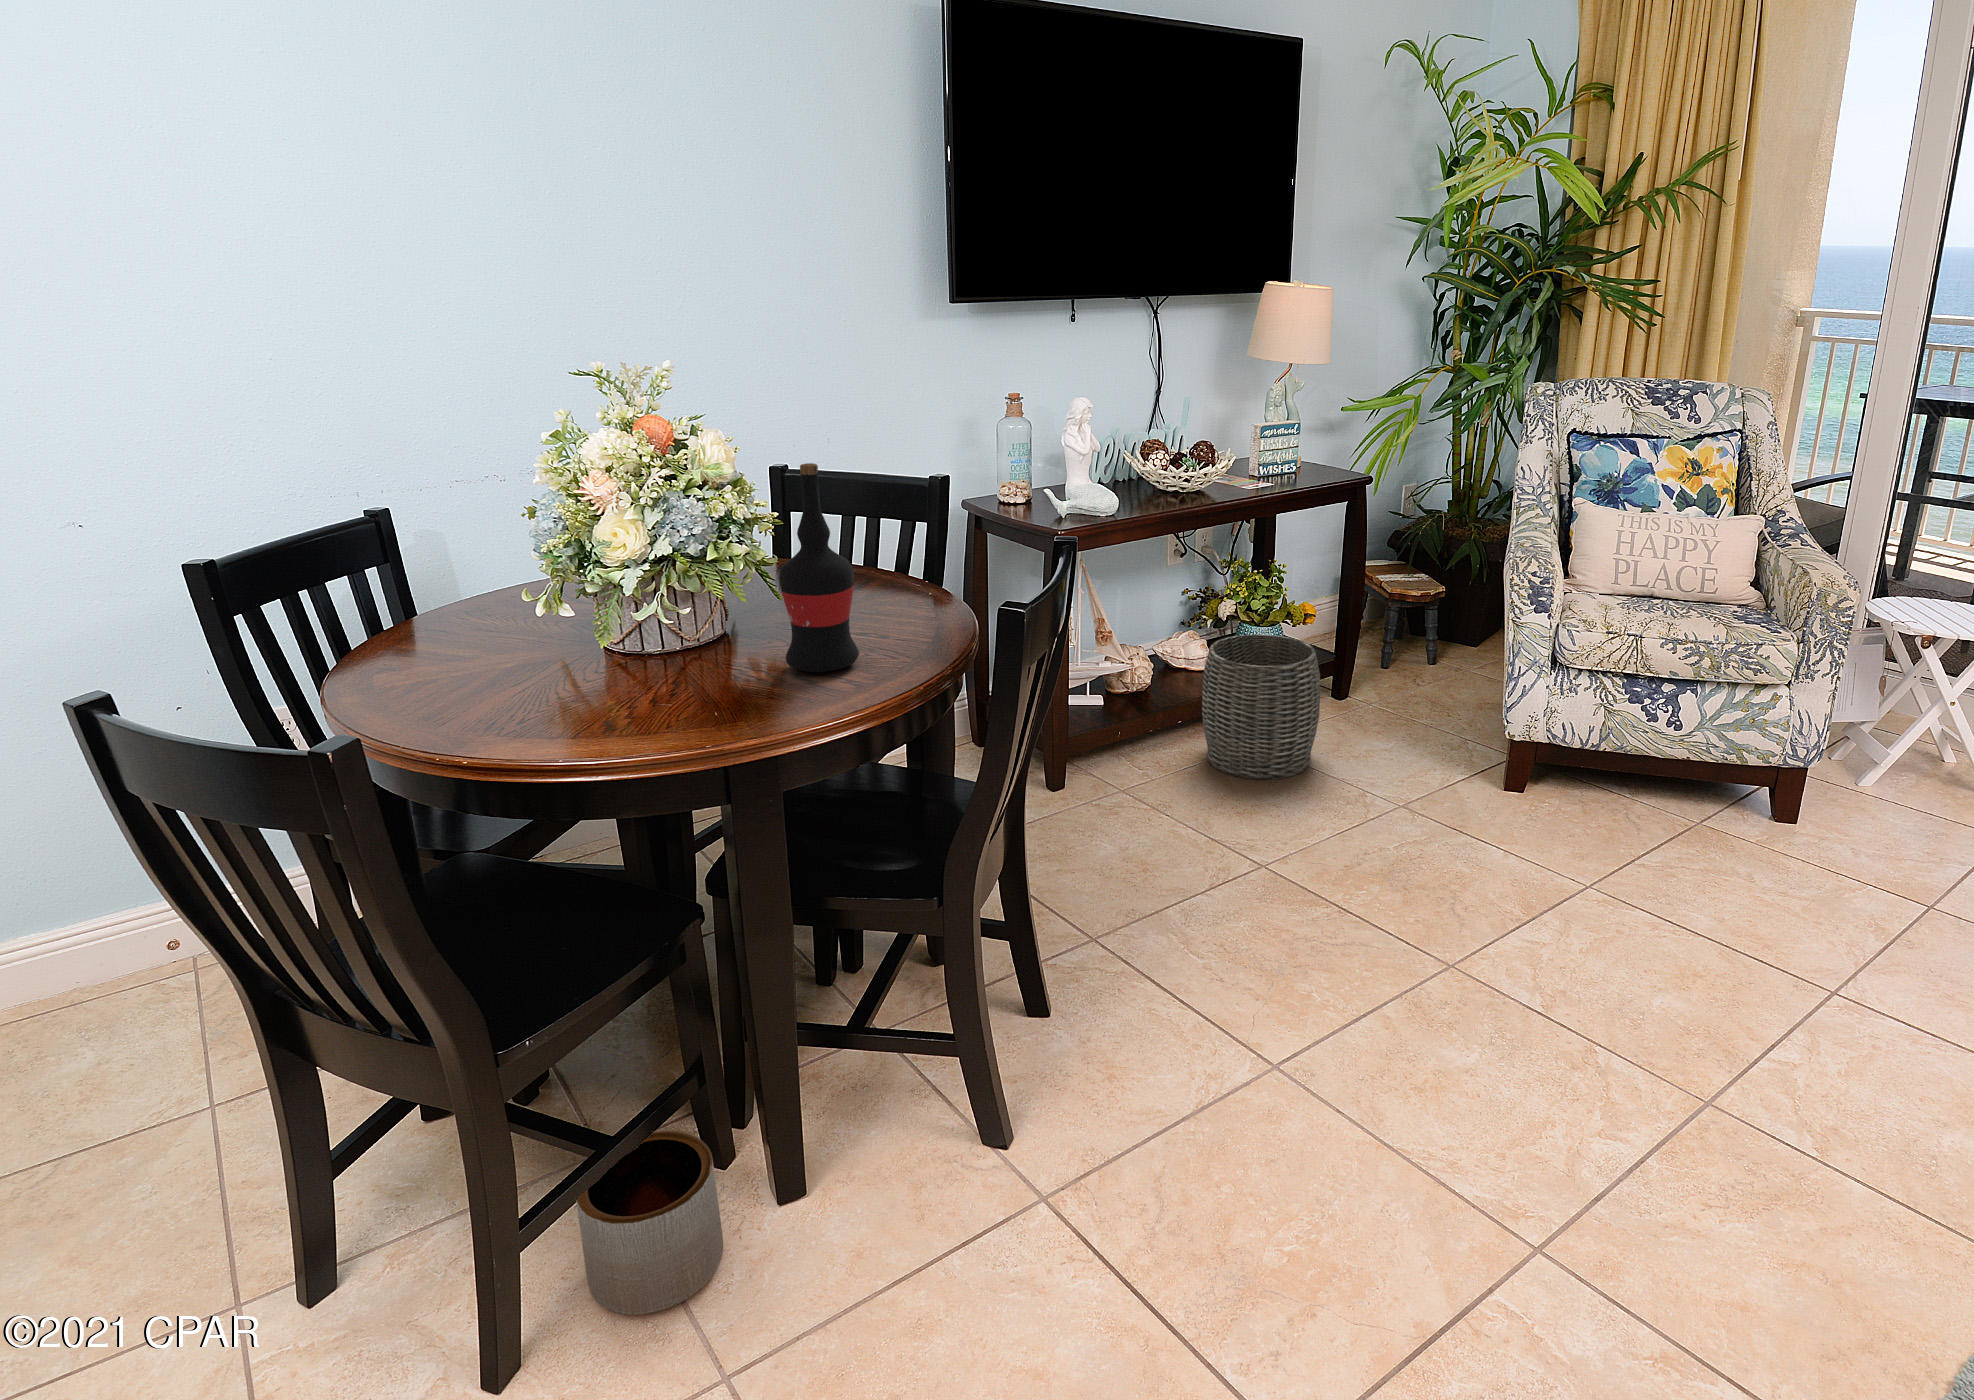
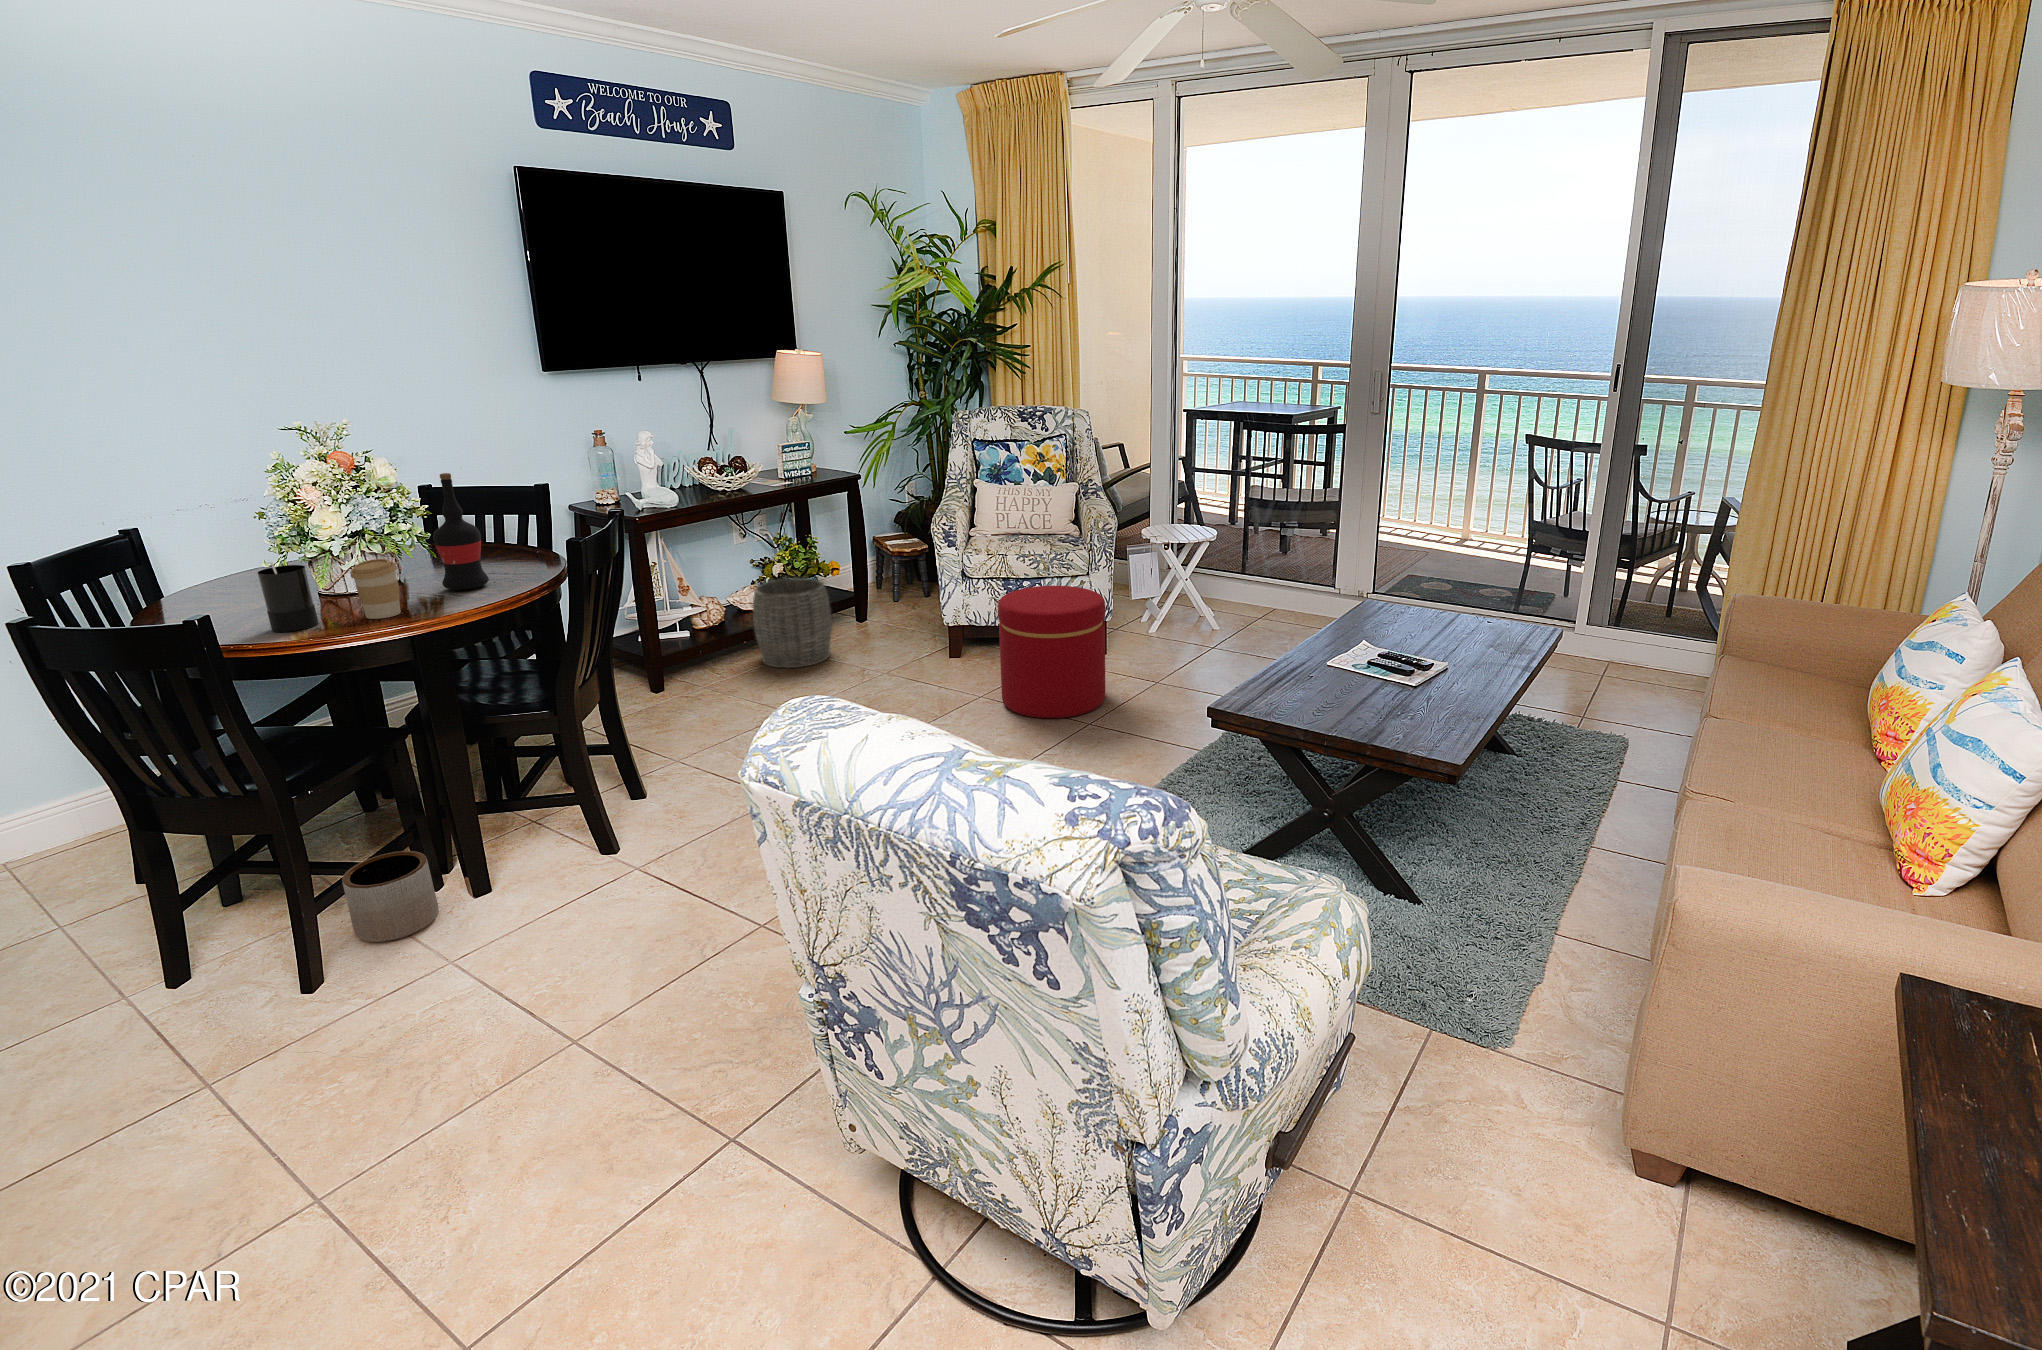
candle: none [493,610,583,742] -> present [258,562,318,632]
coffee cup: none [639,617,715,729] -> present [350,559,401,619]
ottoman: none [1642,707,1888,968] -> present [998,586,1105,718]

